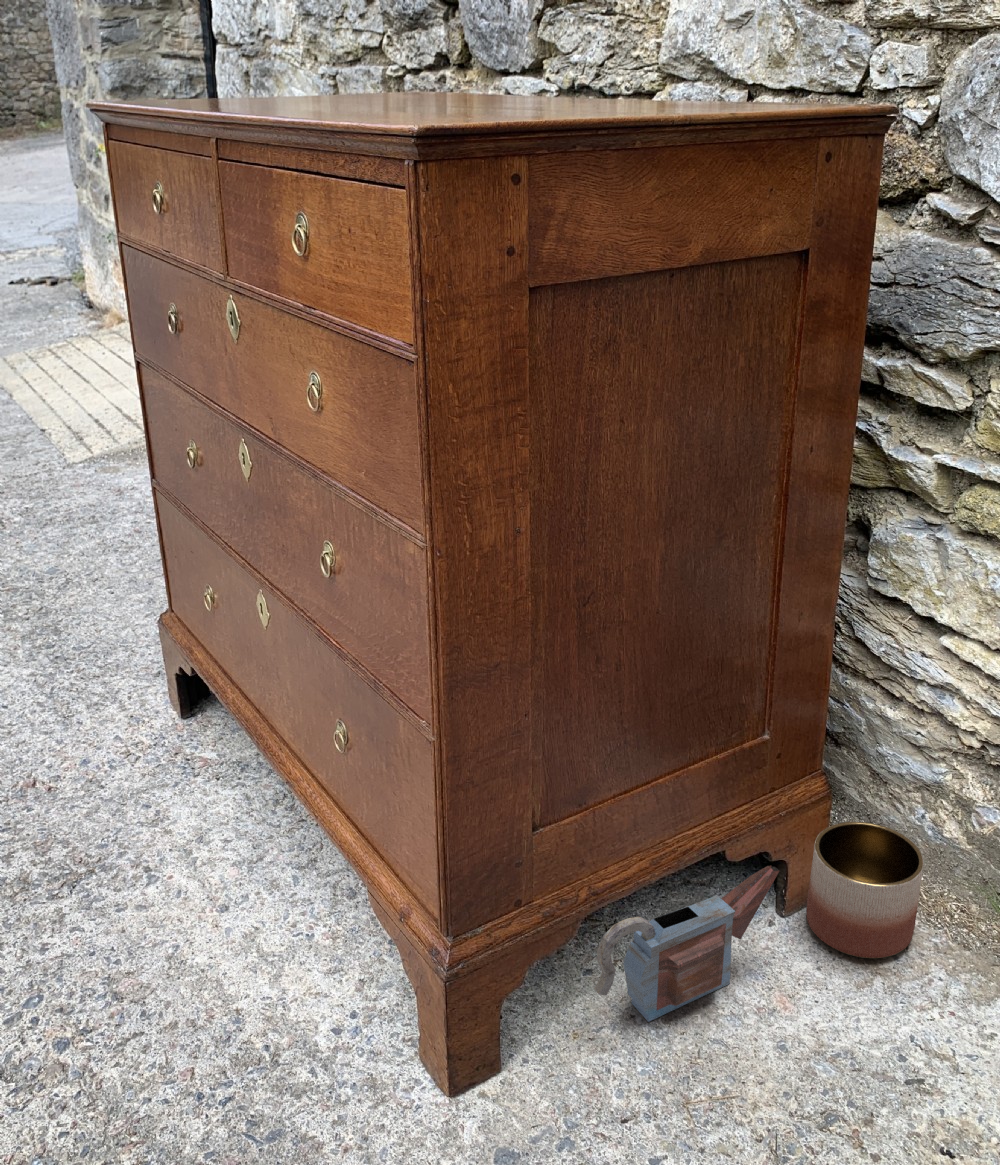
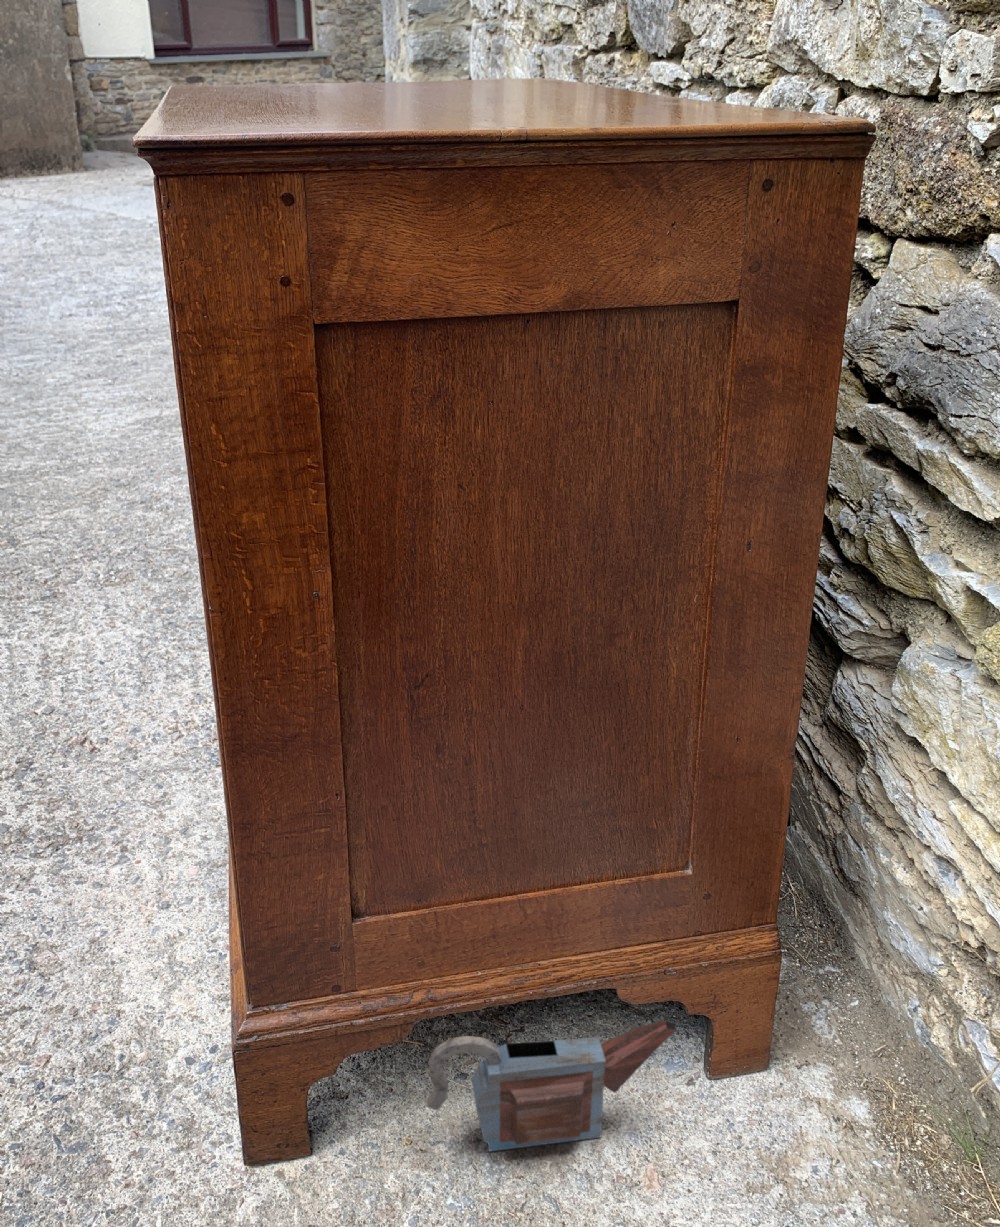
planter: present [806,822,924,958] -> none [728,992,865,1164]

